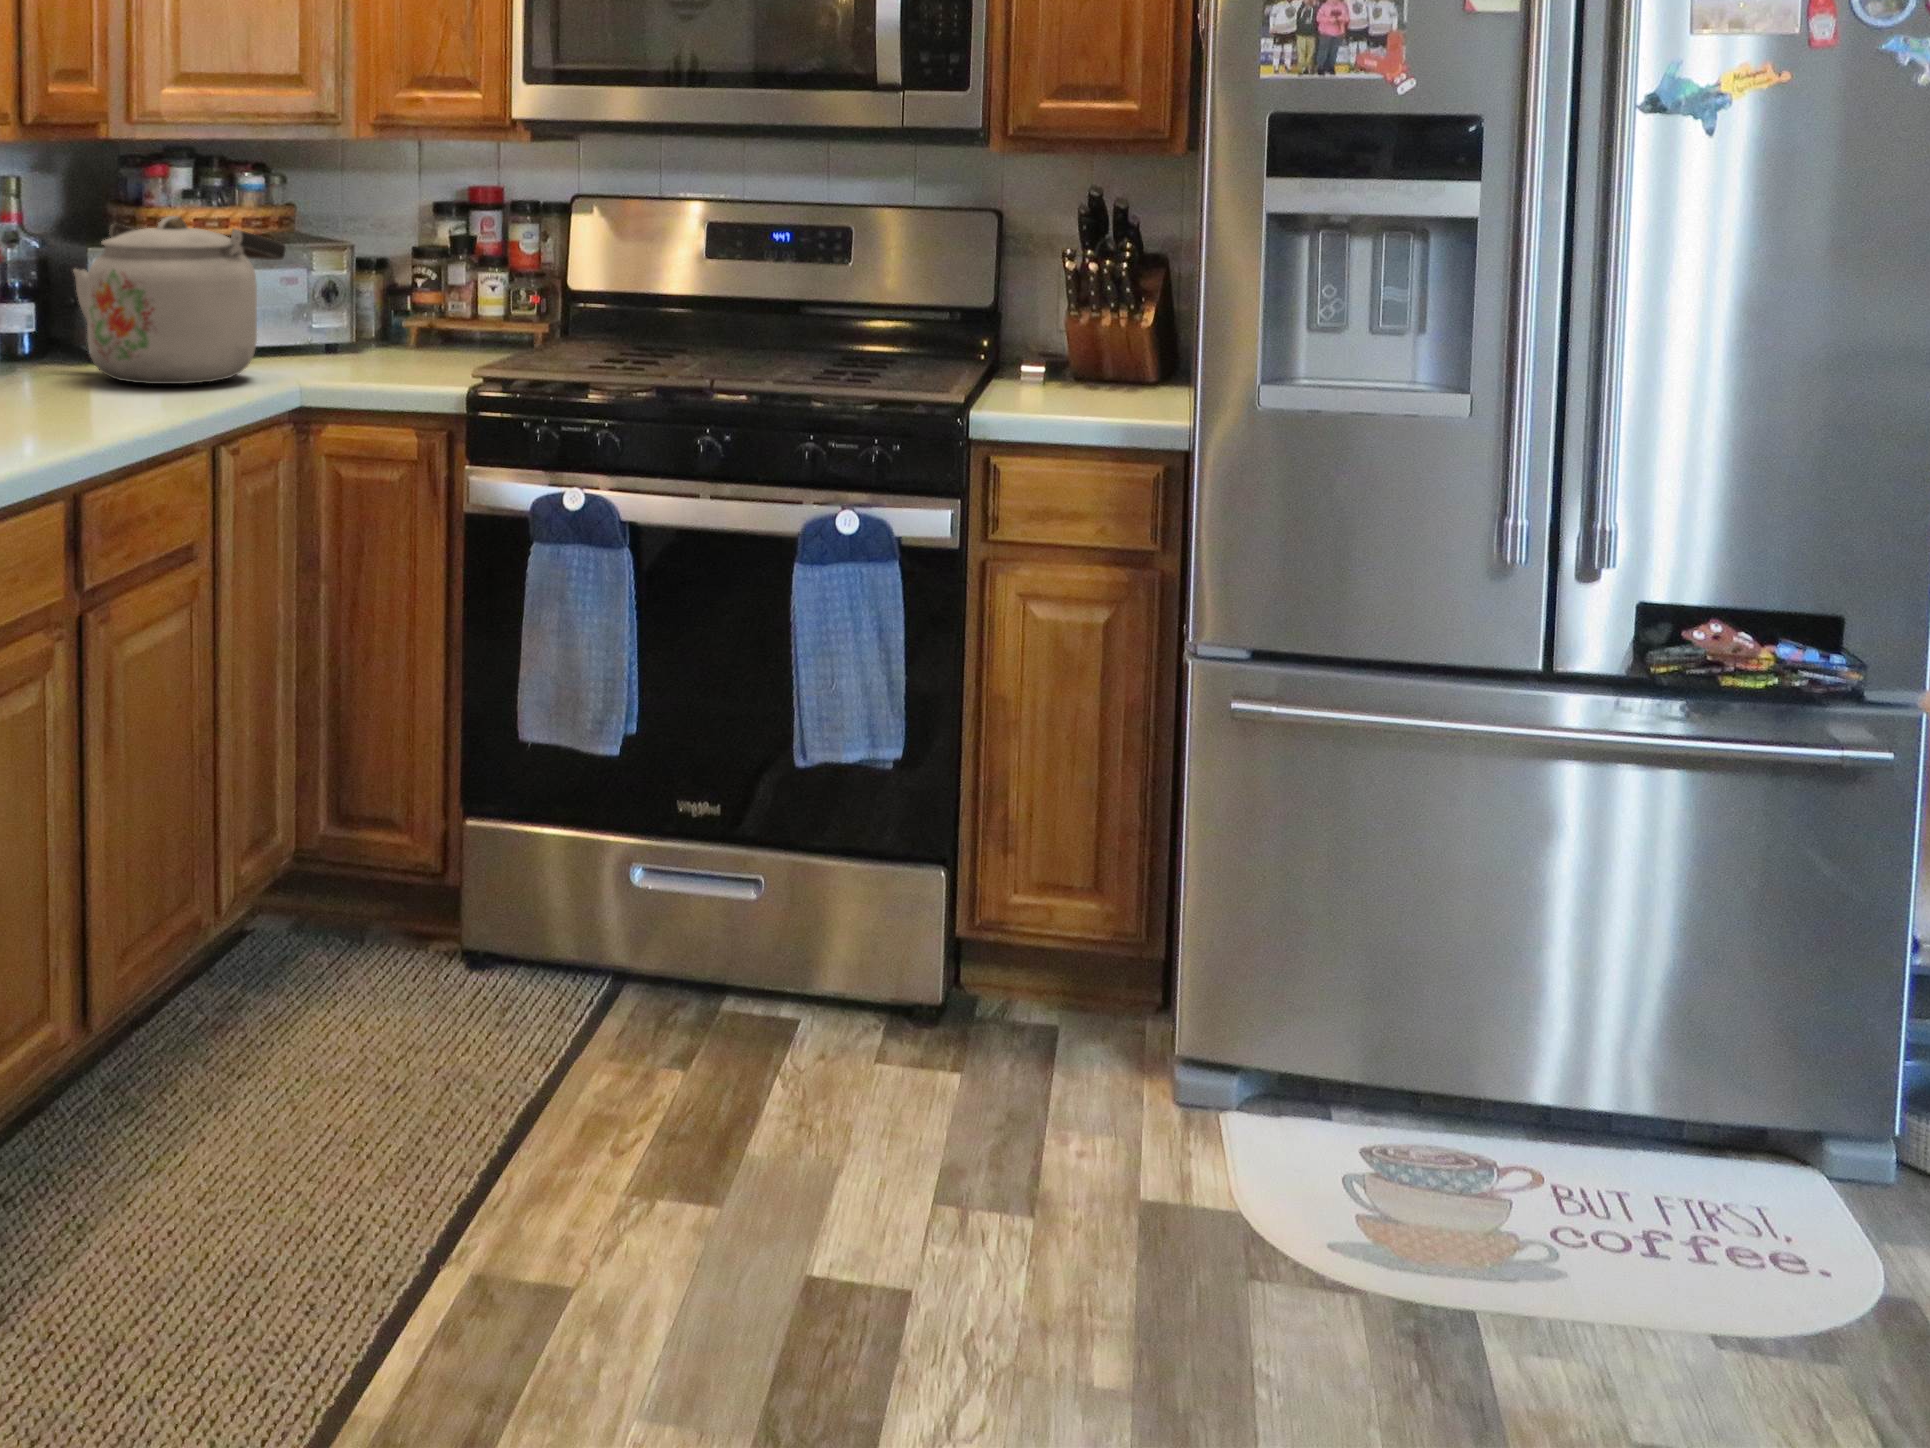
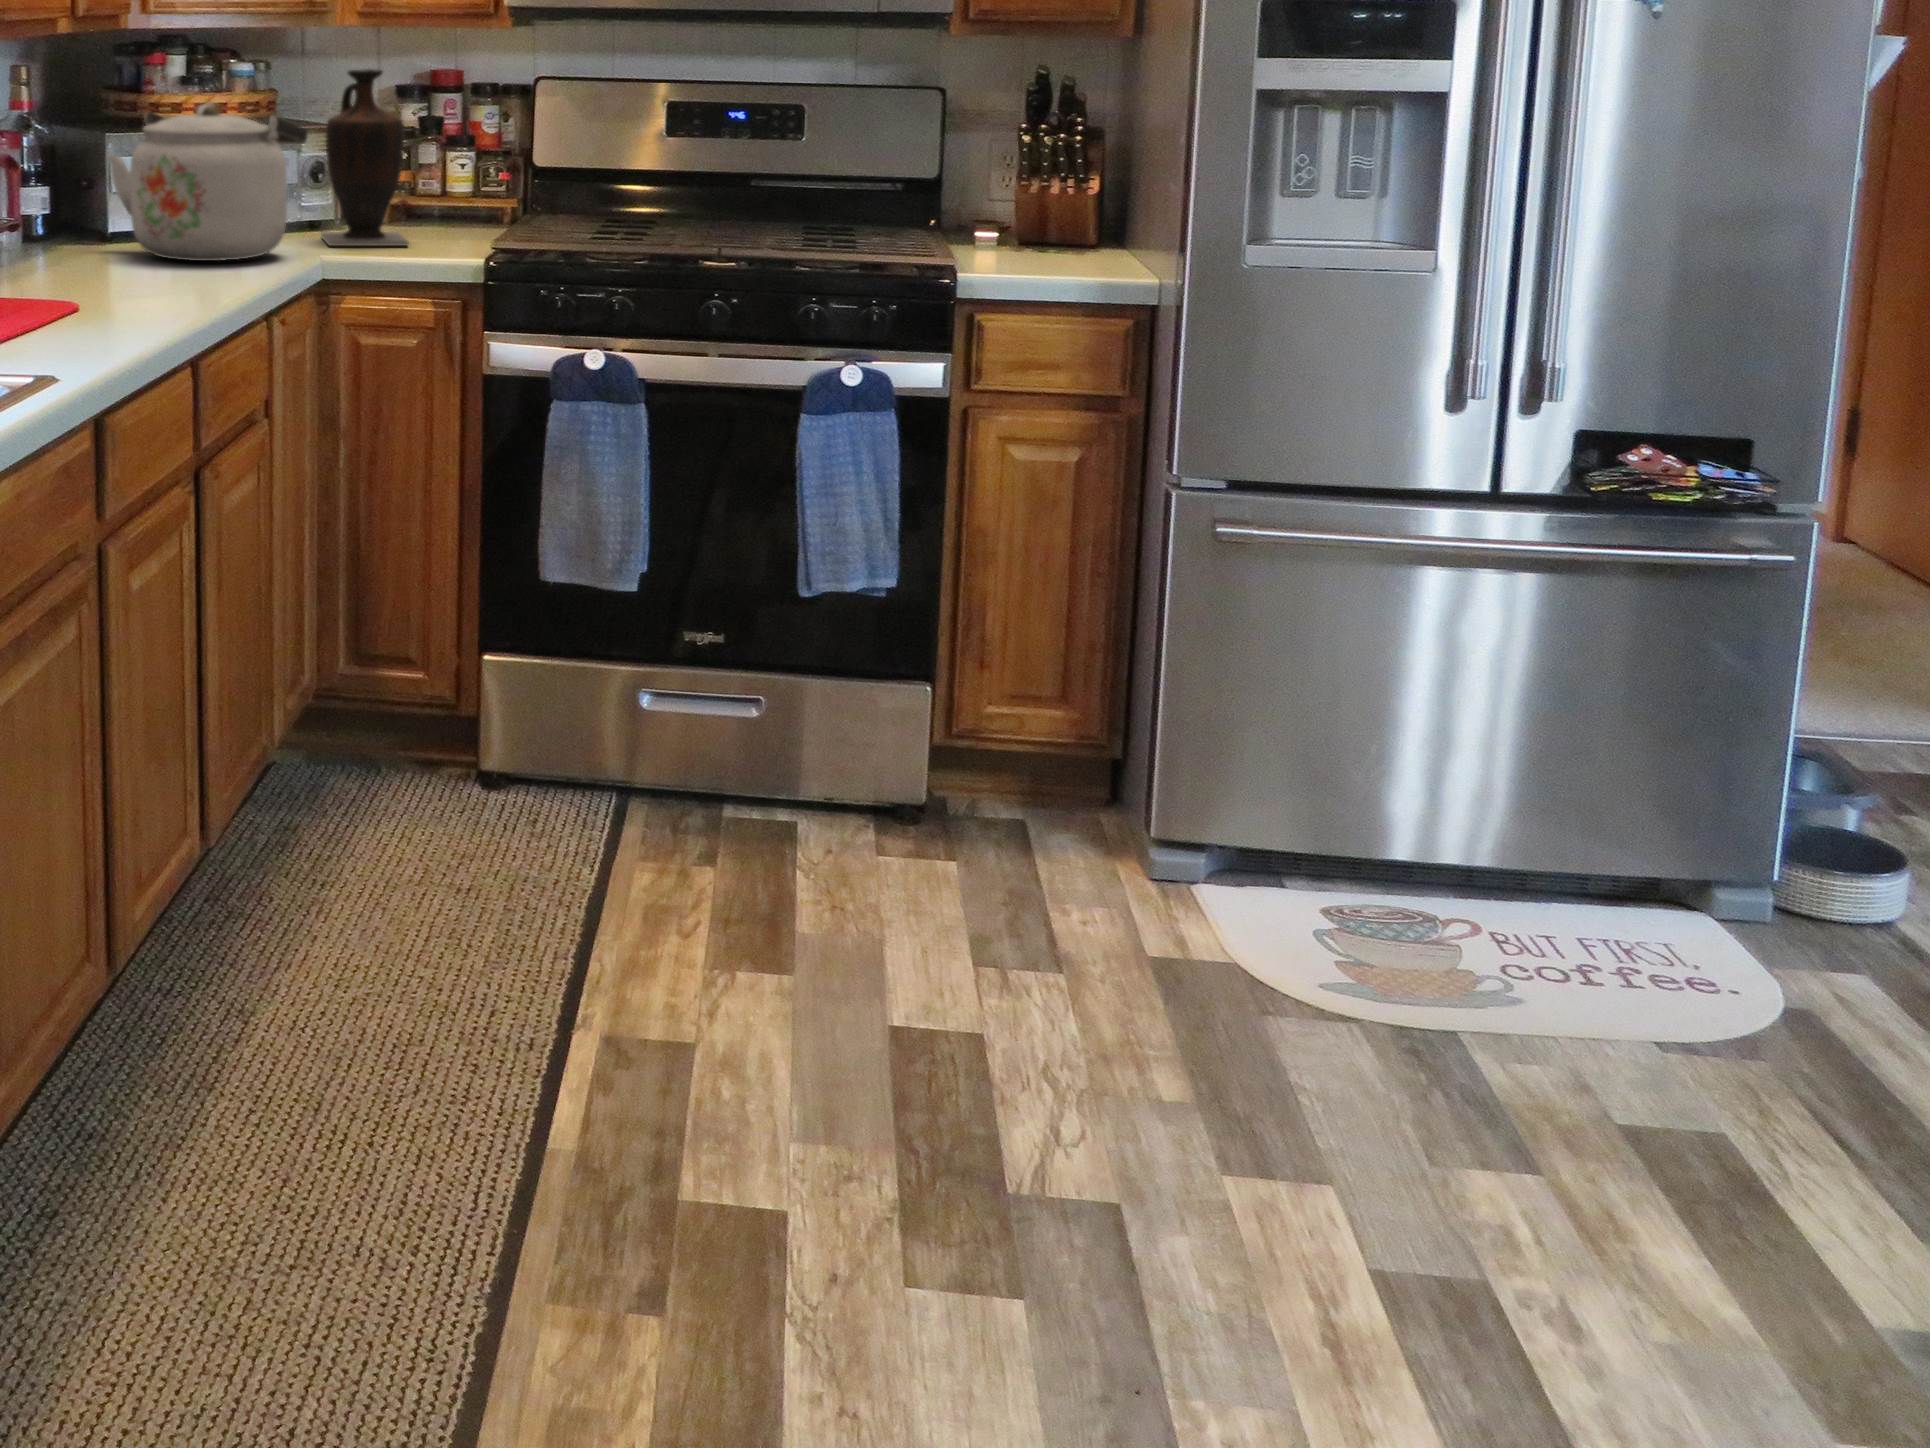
vase: none [316,182,405,371] -> present [321,69,409,246]

